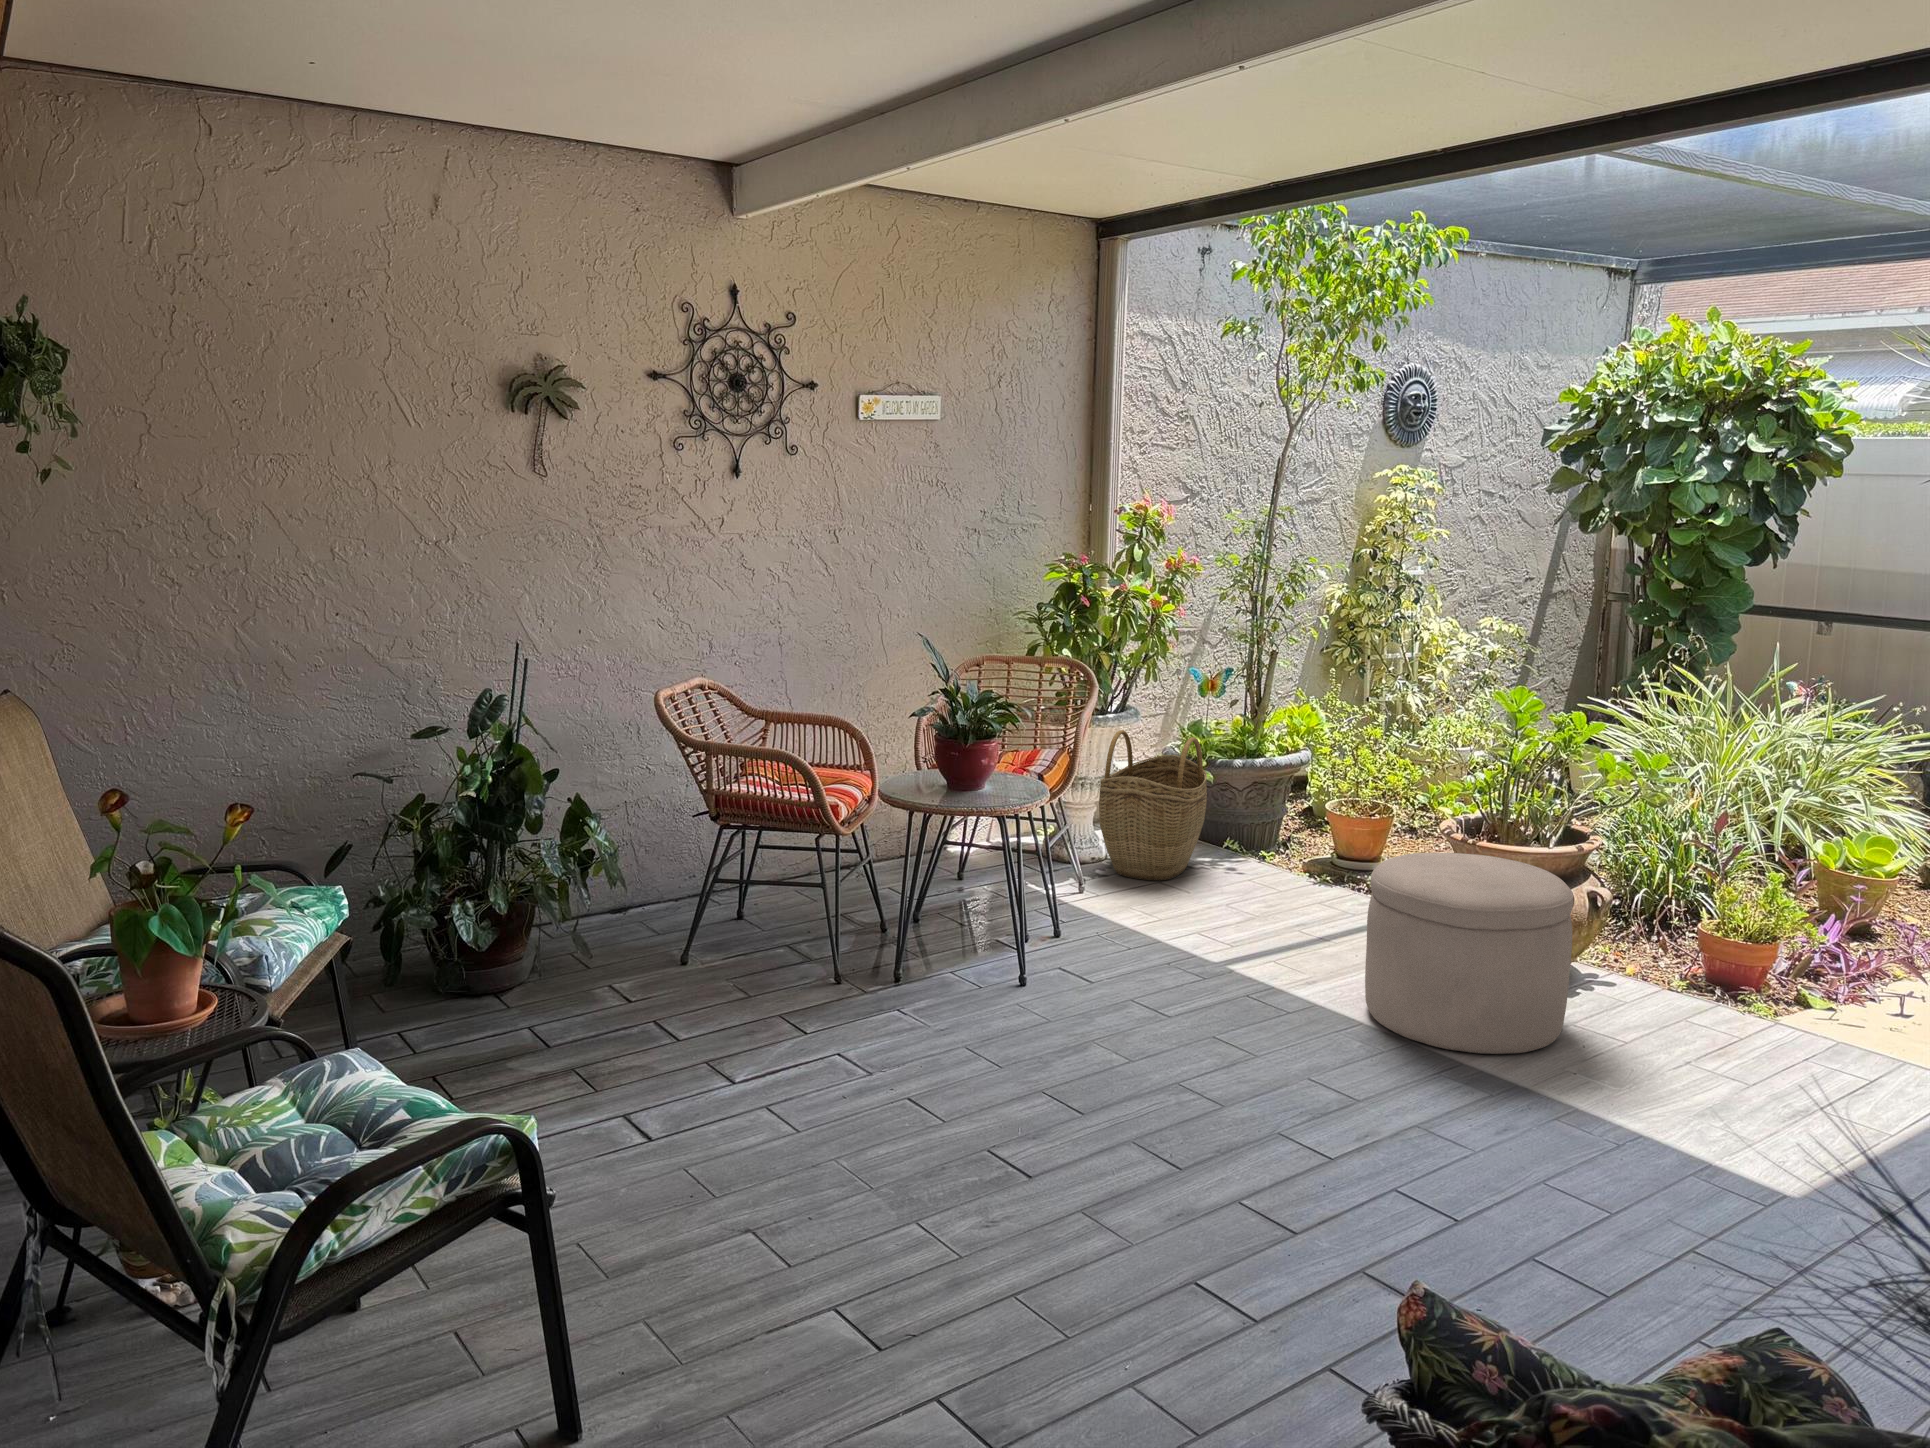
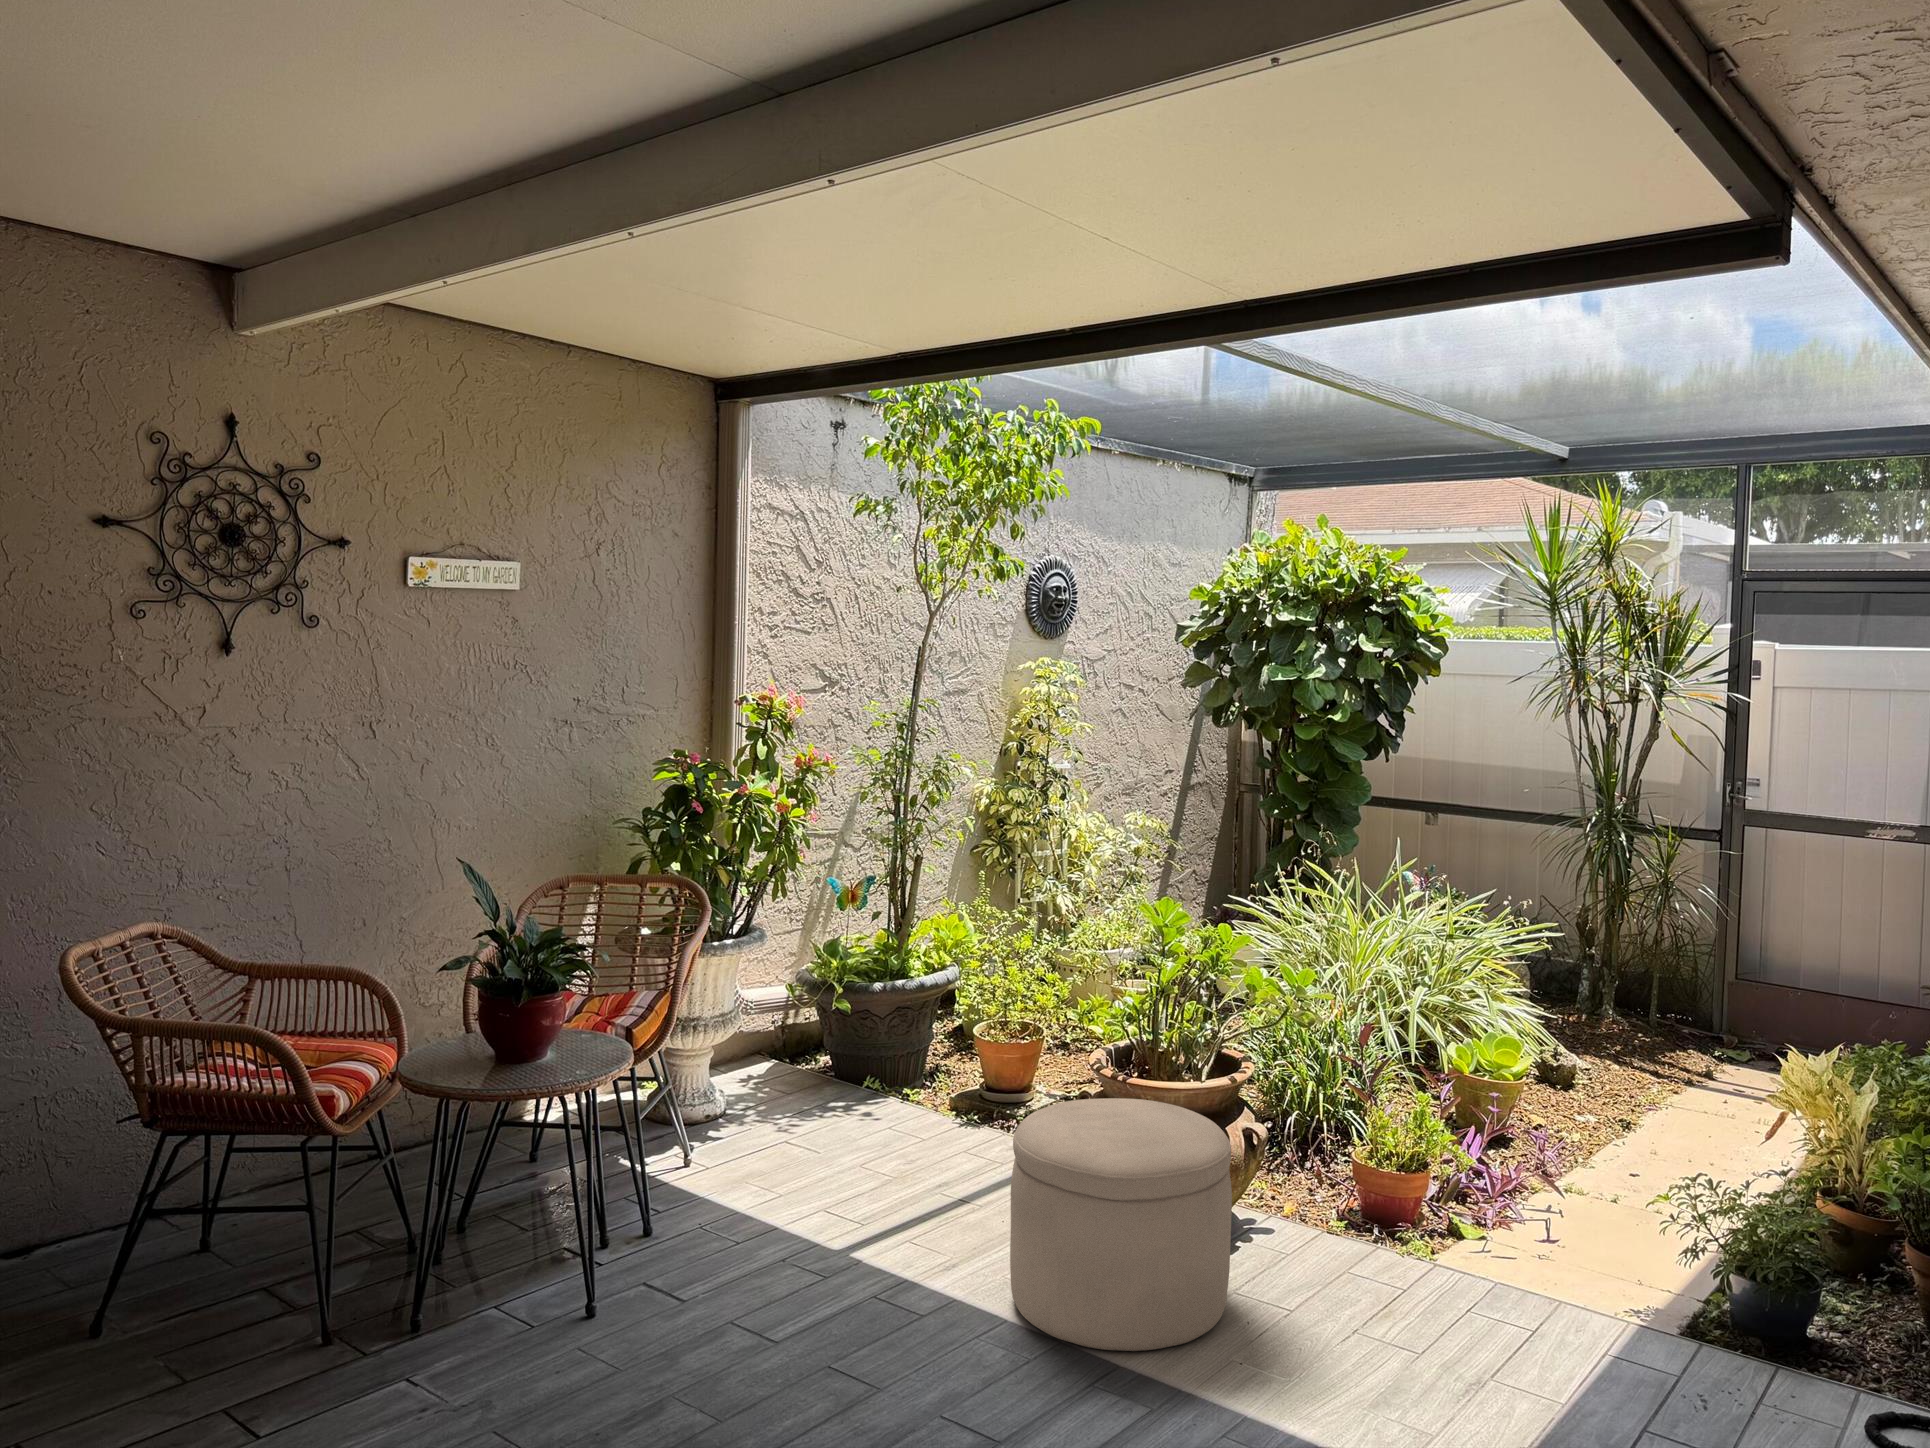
woven basket: present [1099,730,1207,881] -> none [713,957,840,1137]

